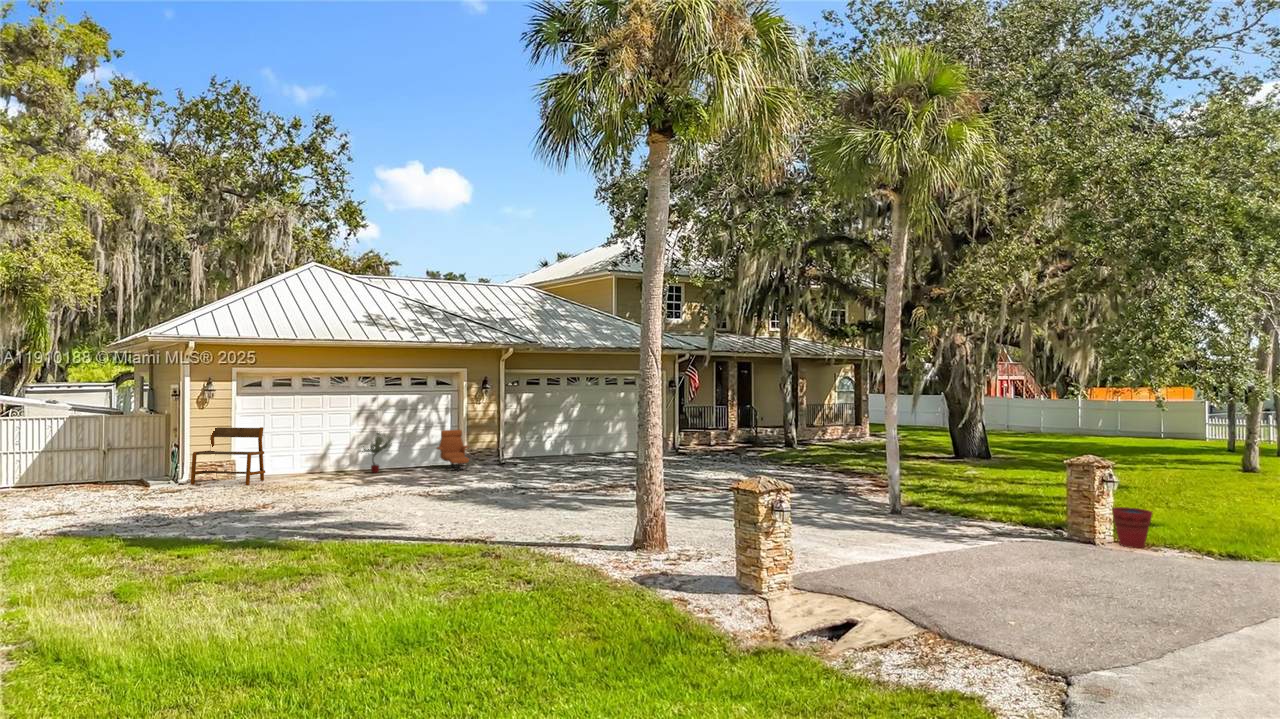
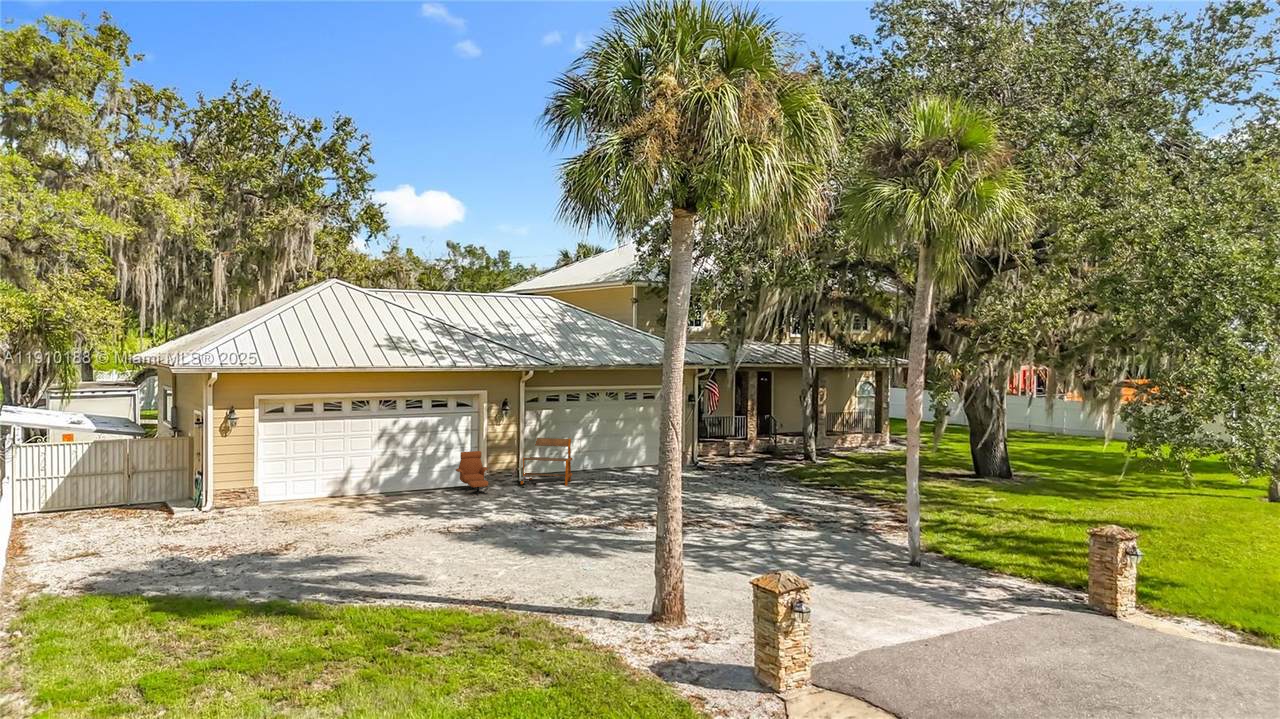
bench: present [191,427,265,485] -> present [521,438,573,486]
potted tree: present [359,433,392,473] -> none [378,454,413,497]
bucket: present [1112,507,1152,548] -> none [1134,580,1176,624]

